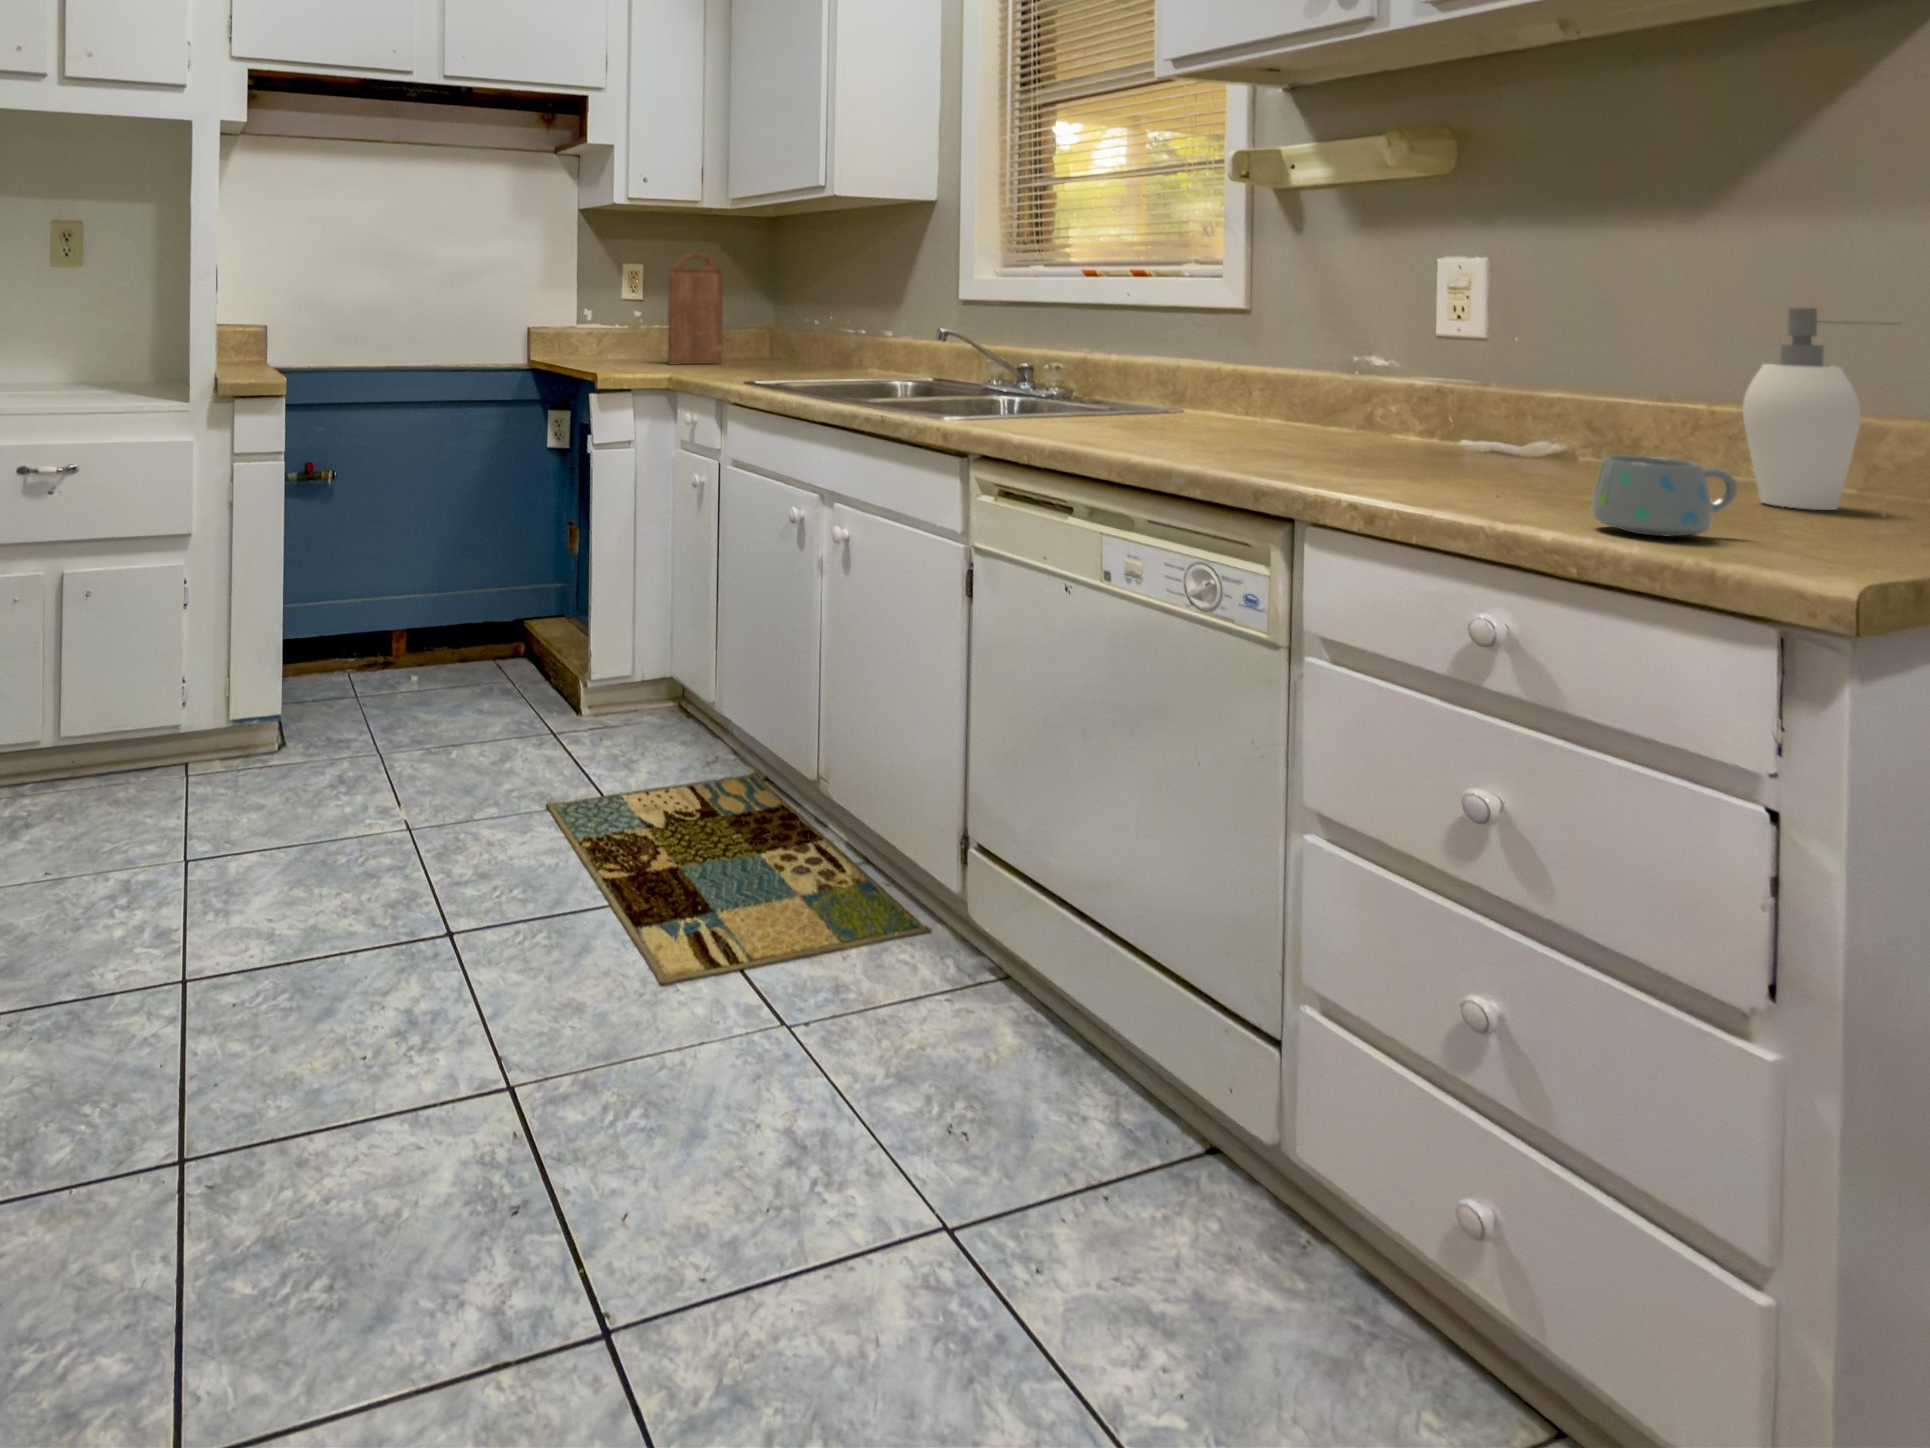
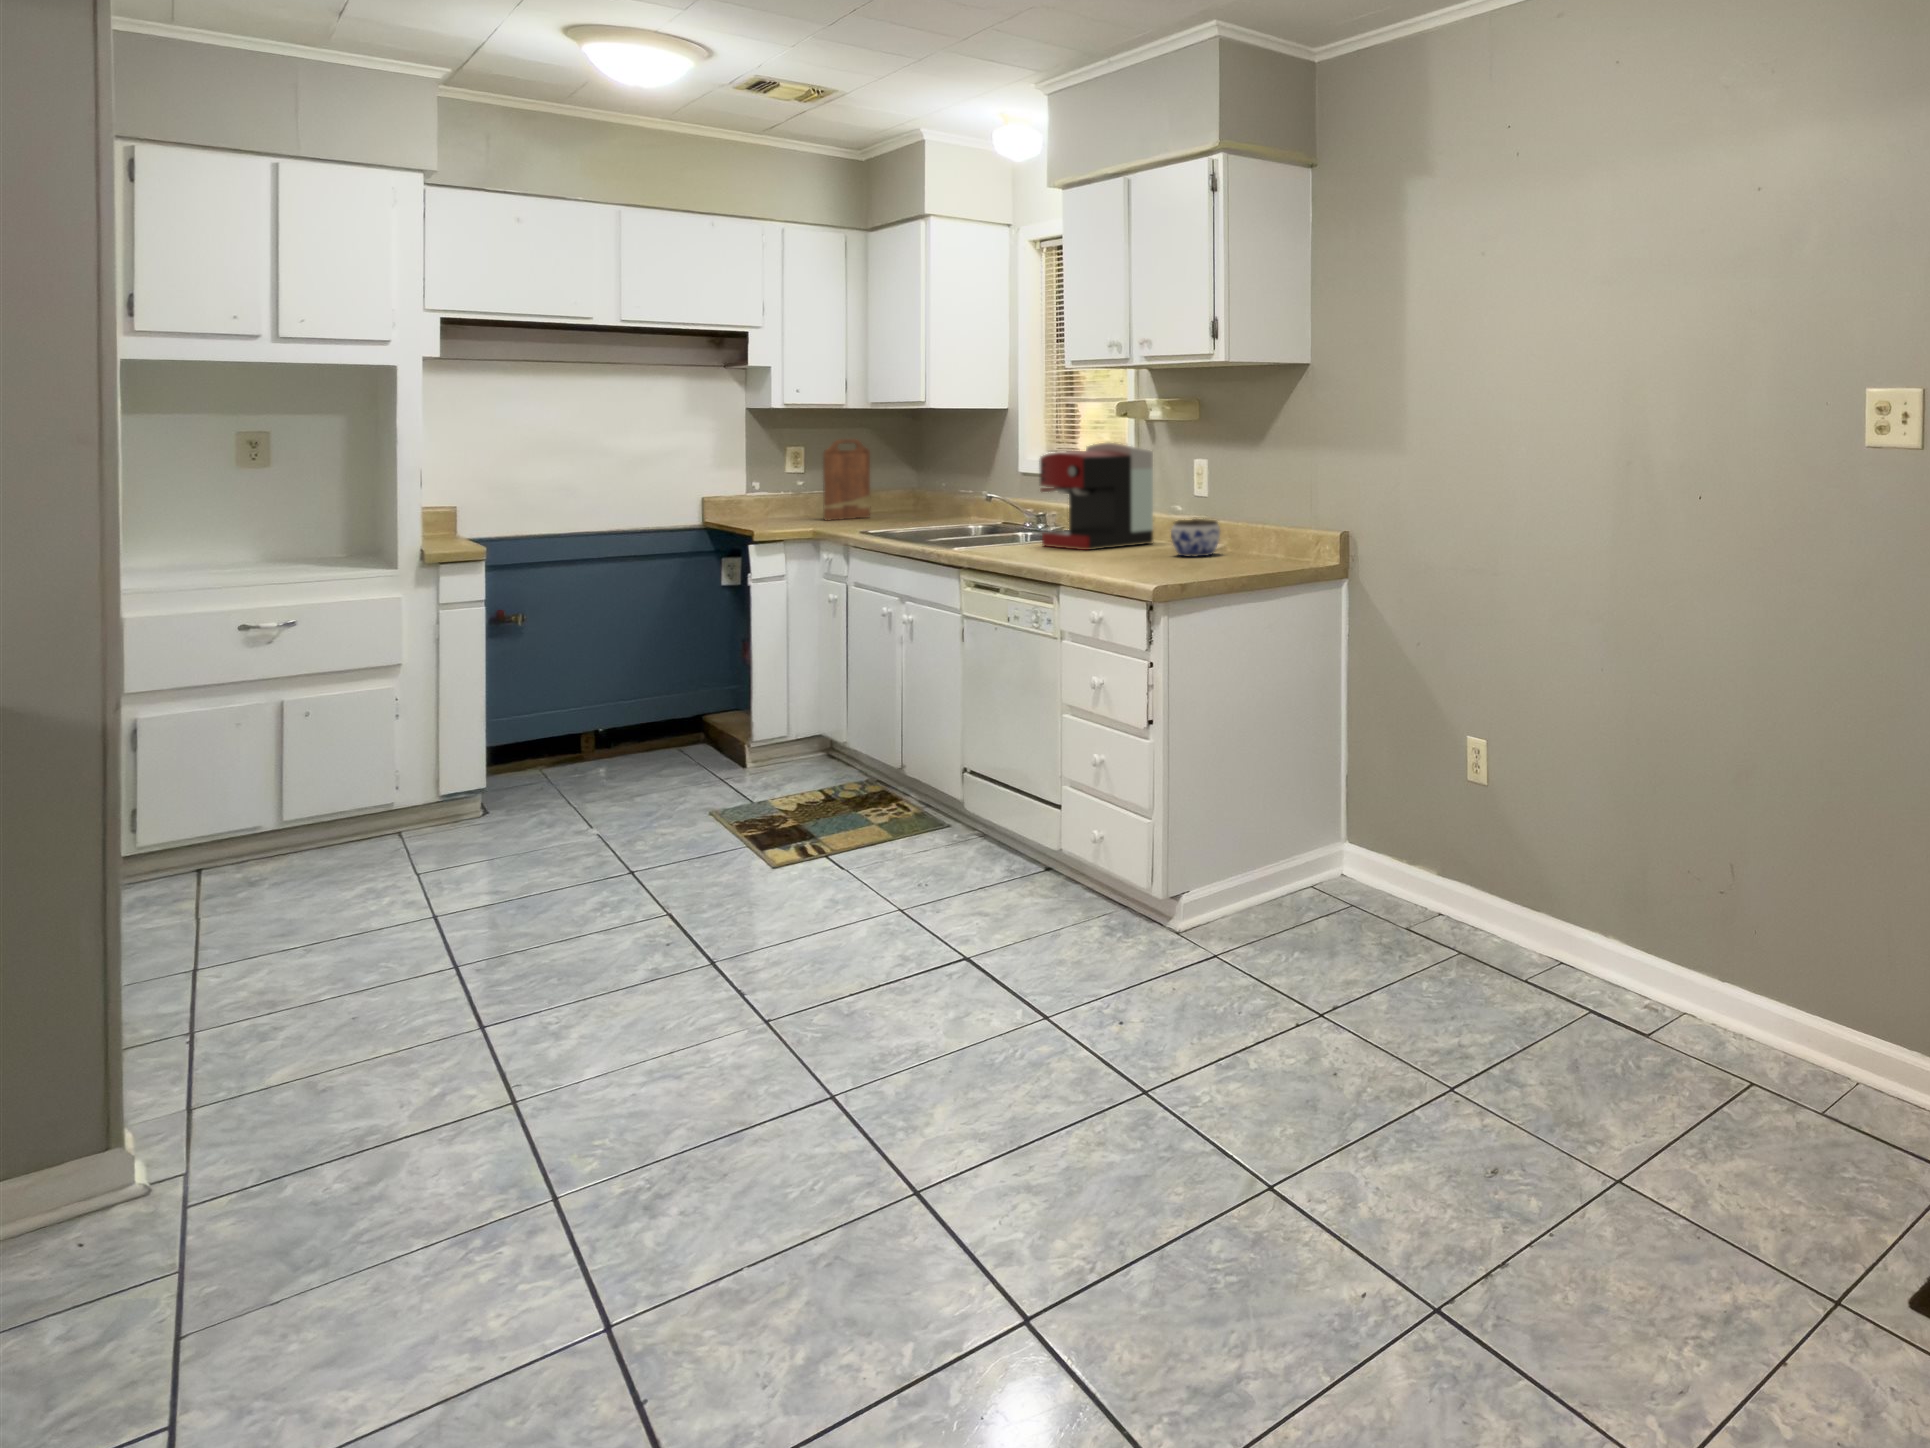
coffee maker: none [1099,227,1327,438] -> present [1039,443,1153,550]
soap dispenser: present [1742,308,1900,510] -> none [1223,488,1260,564]
jar: none [1479,384,1615,473] -> present [1171,519,1220,556]
mug: present [1592,455,1737,536] -> none [1120,549,1166,577]

